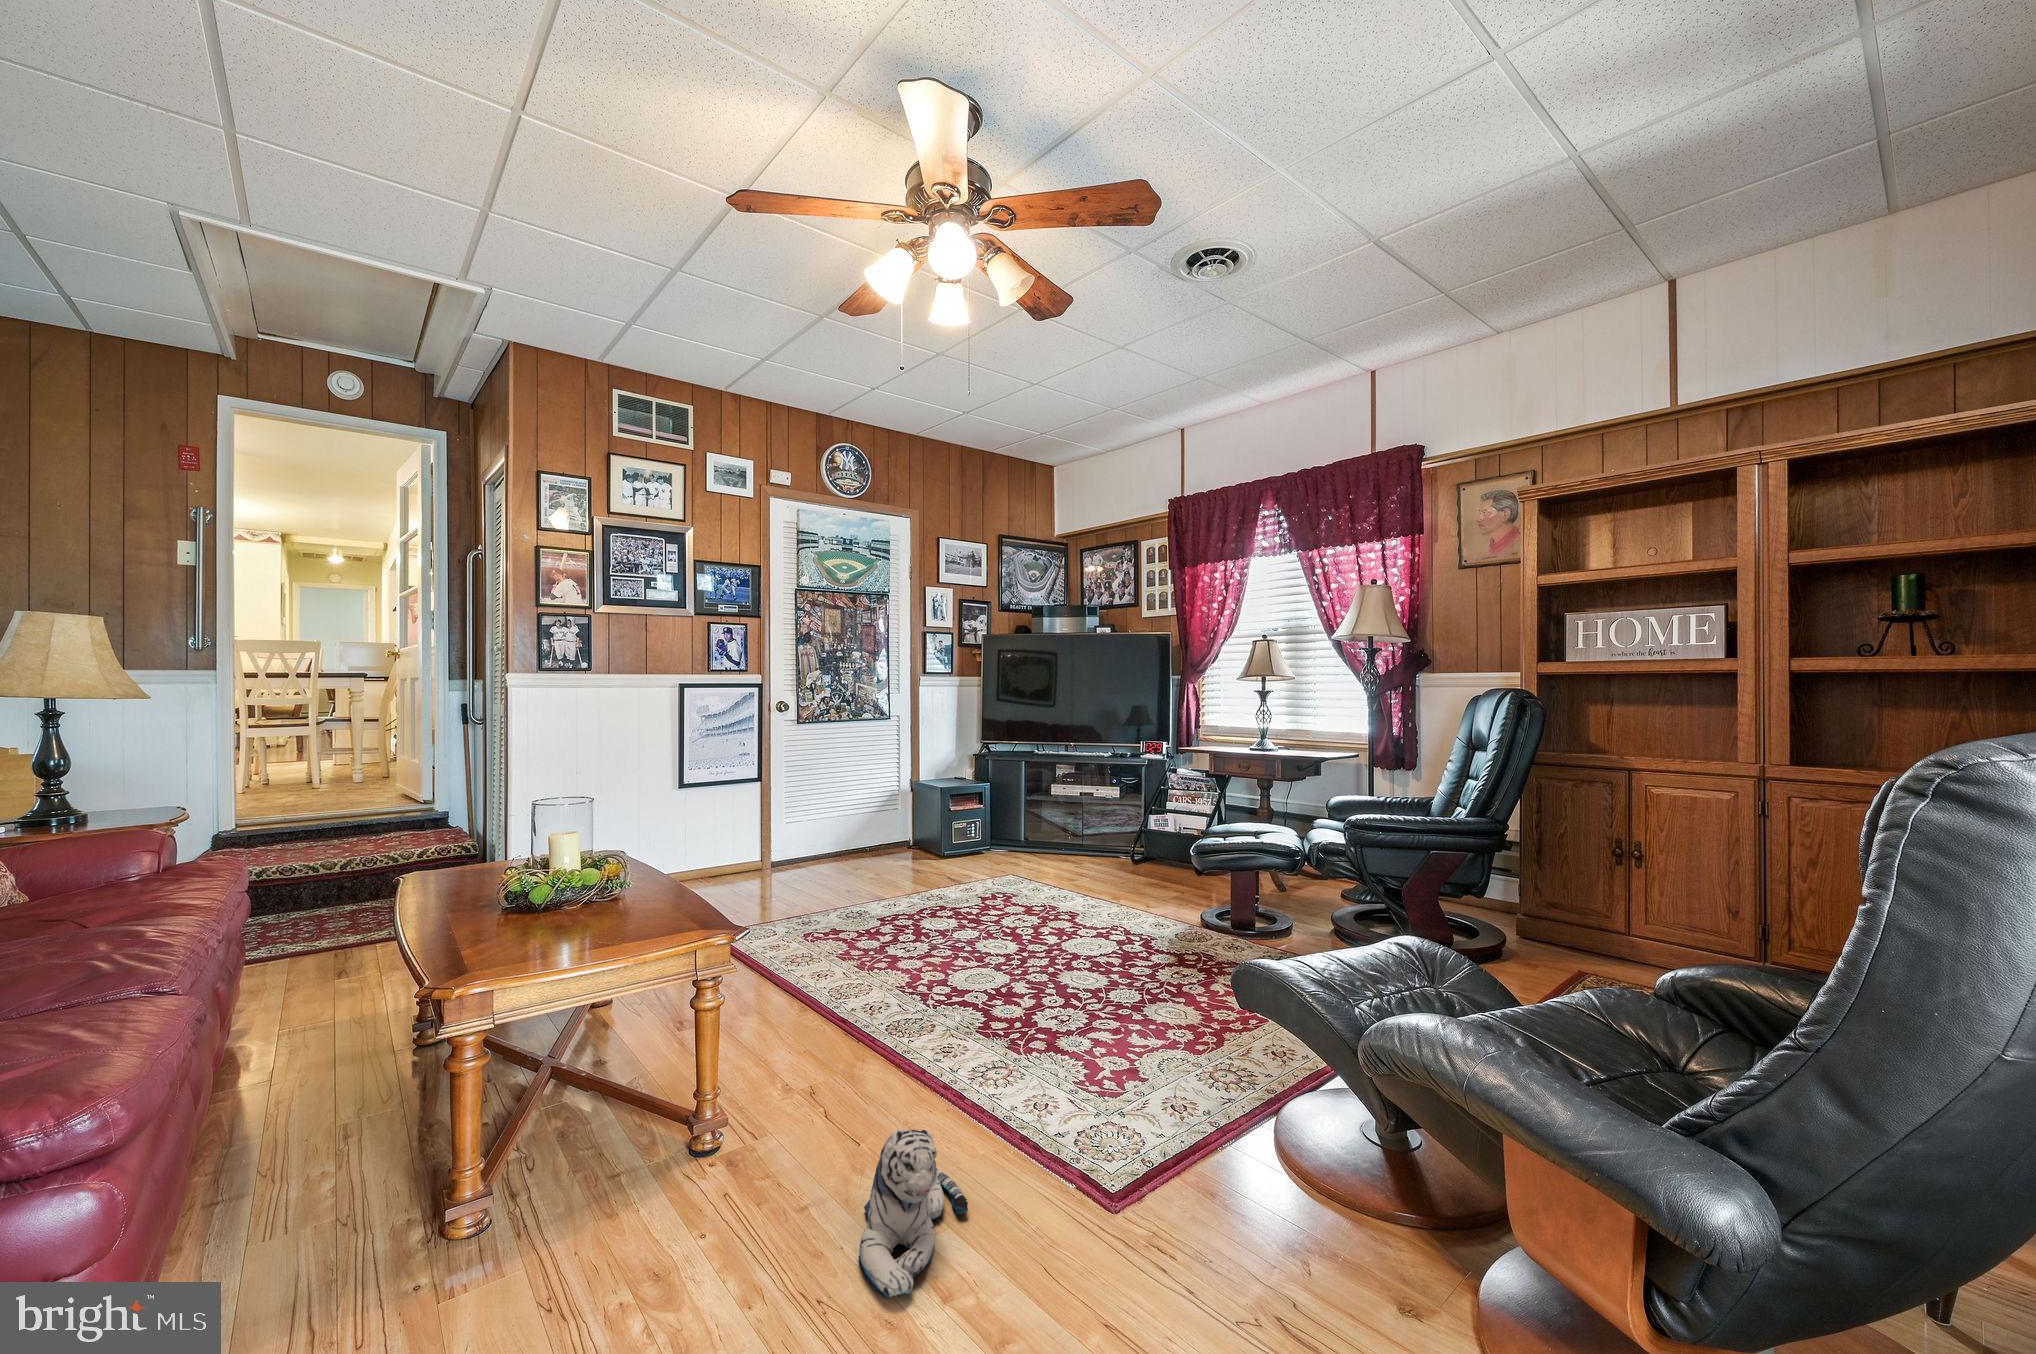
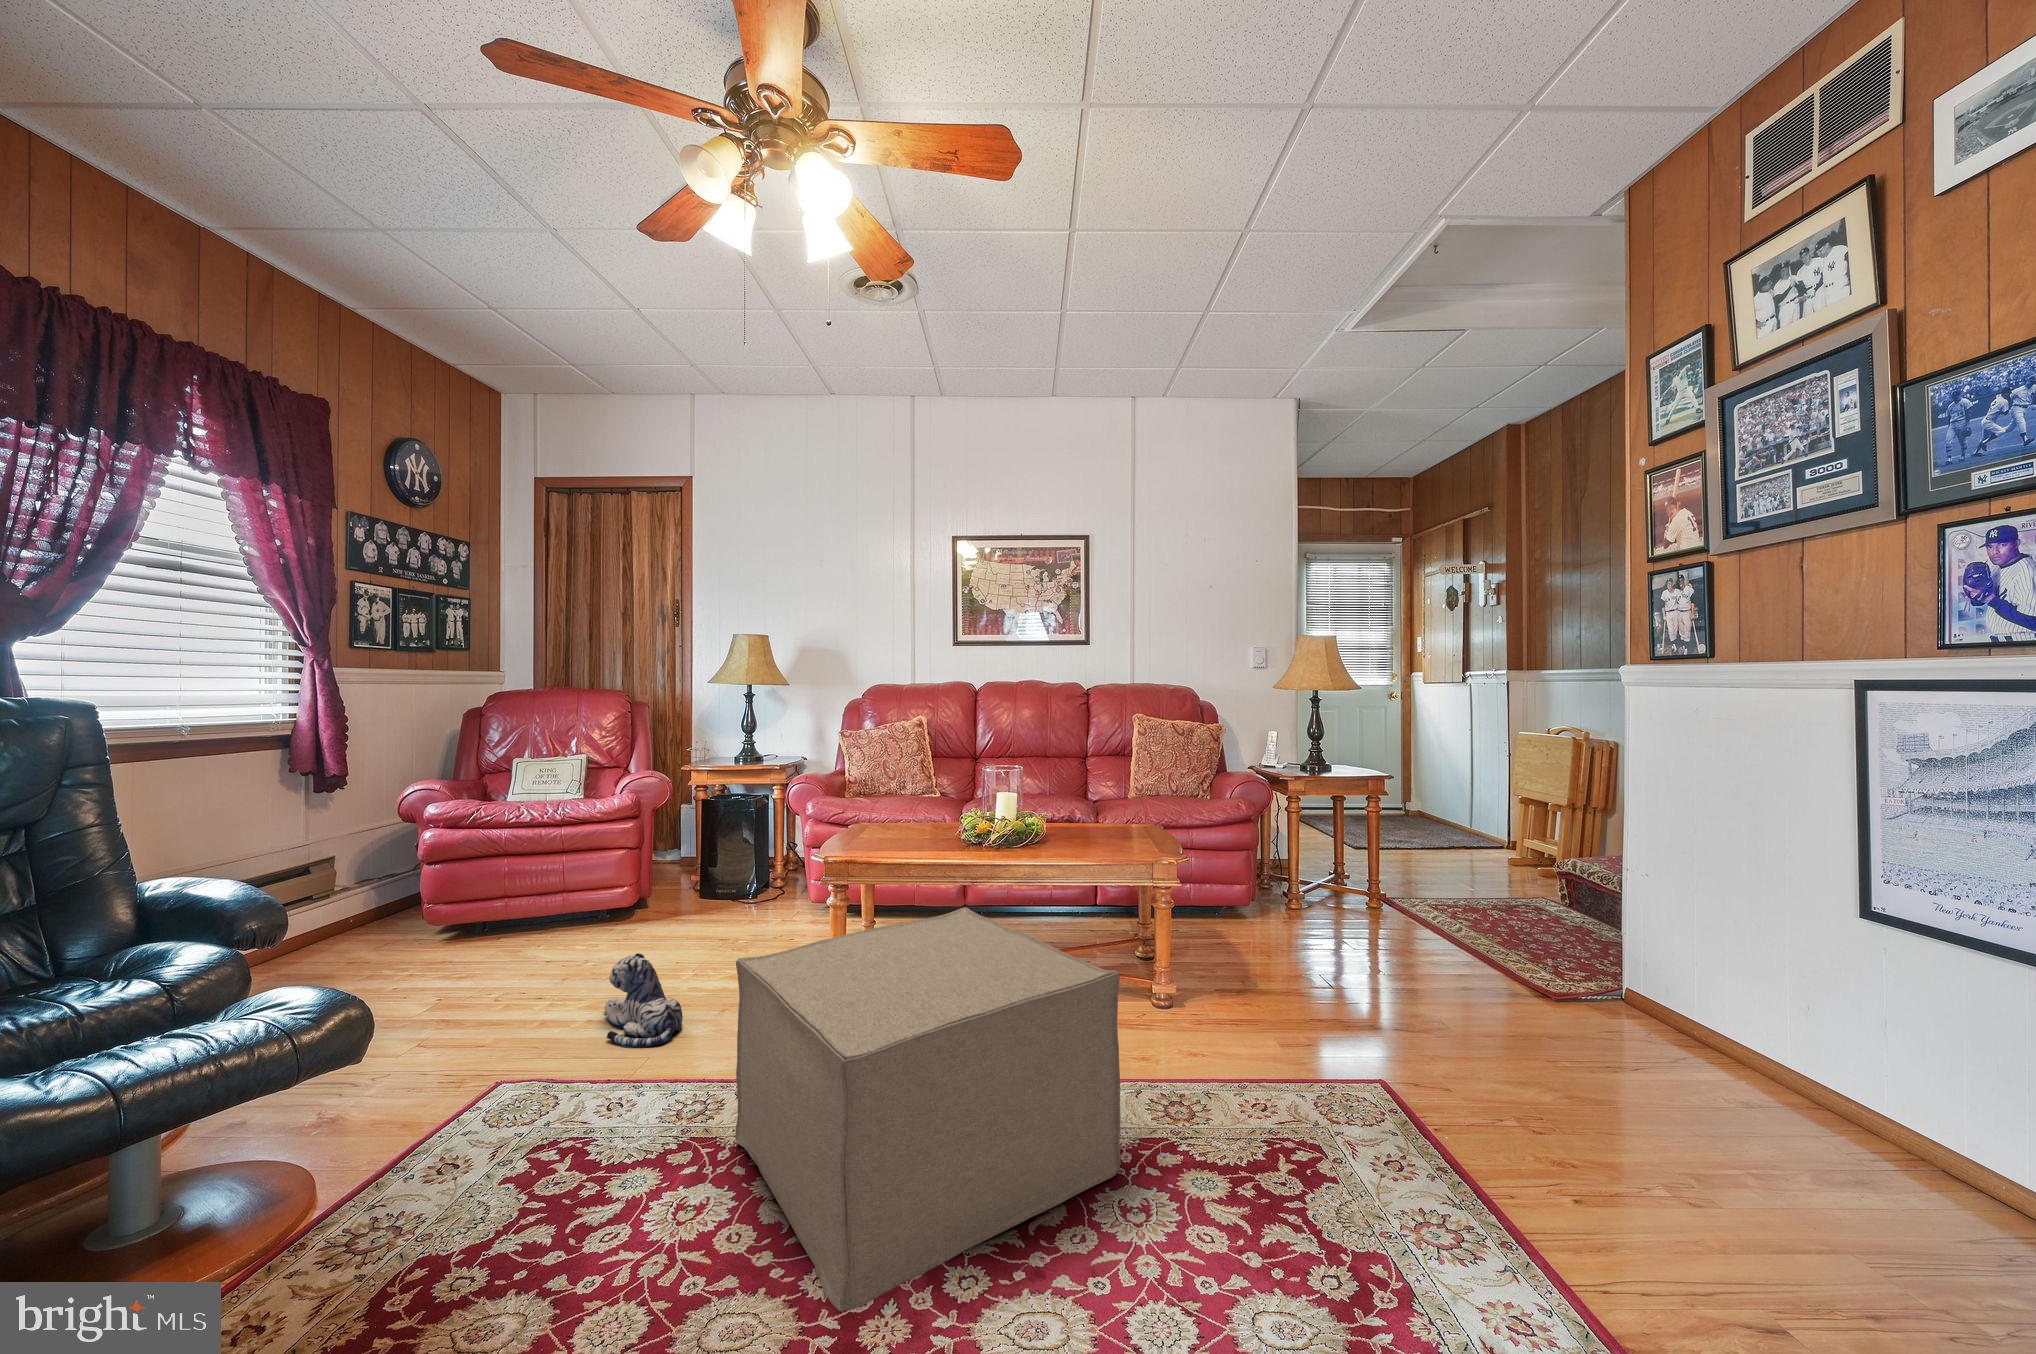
ottoman: none [801,844,1045,1042] -> present [735,907,1121,1312]

